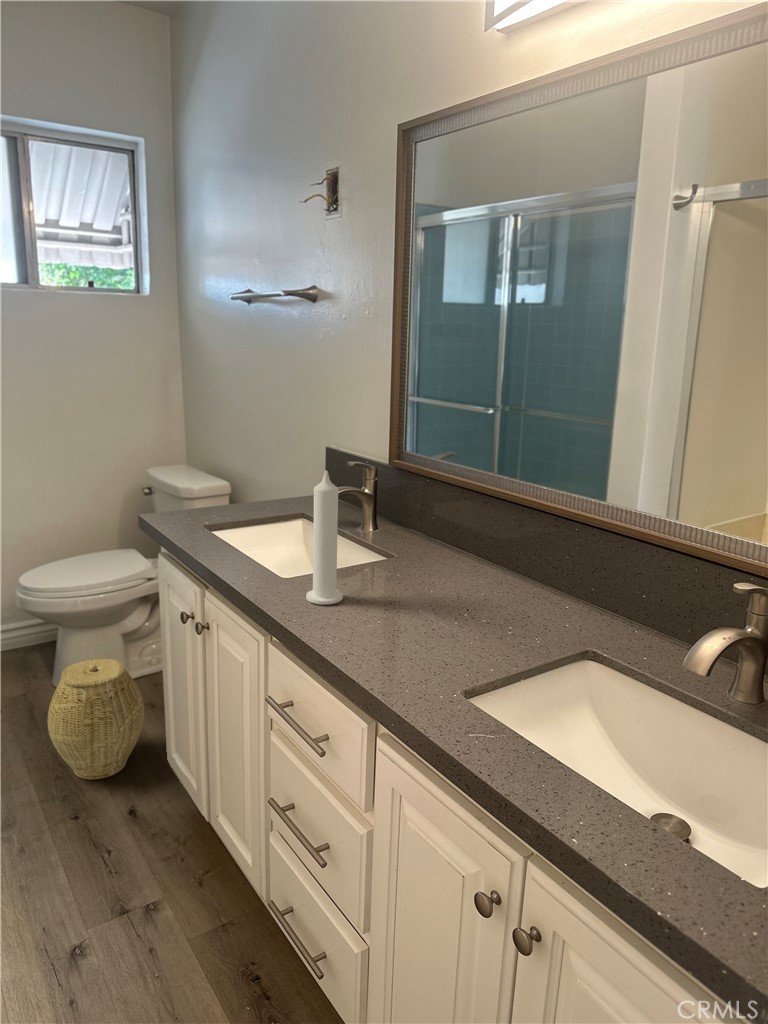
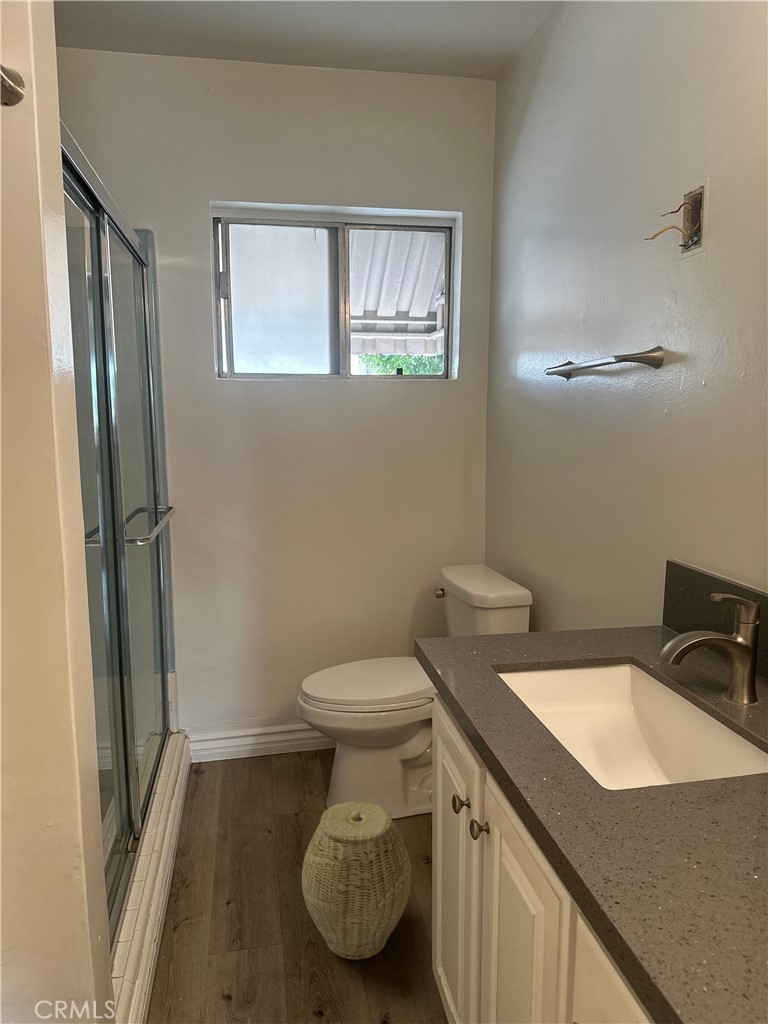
candle: present [306,470,343,605] -> none [648,633,719,878]

